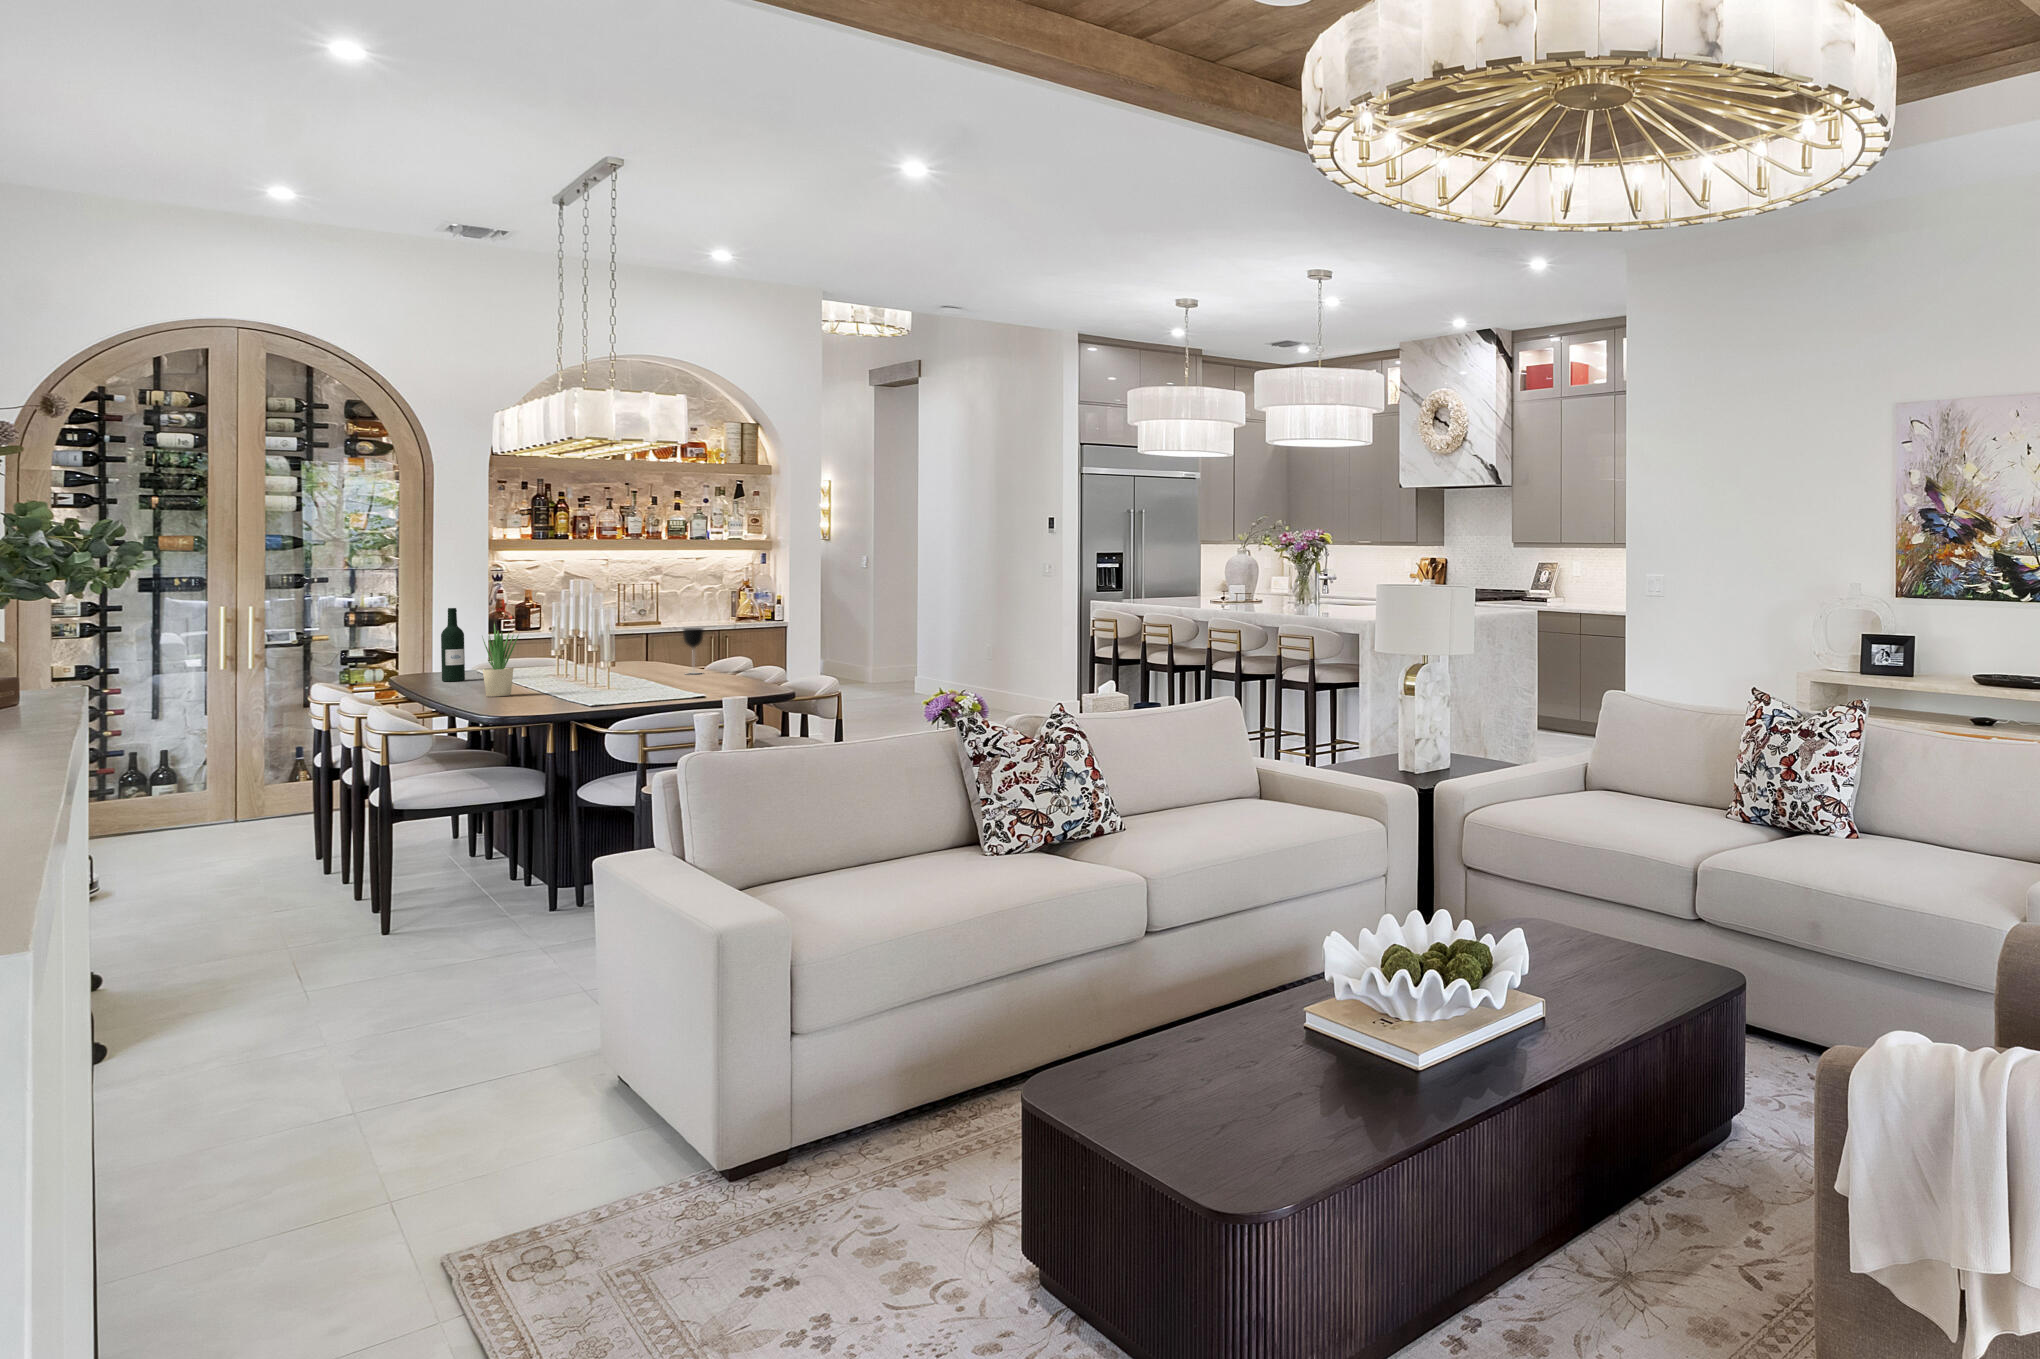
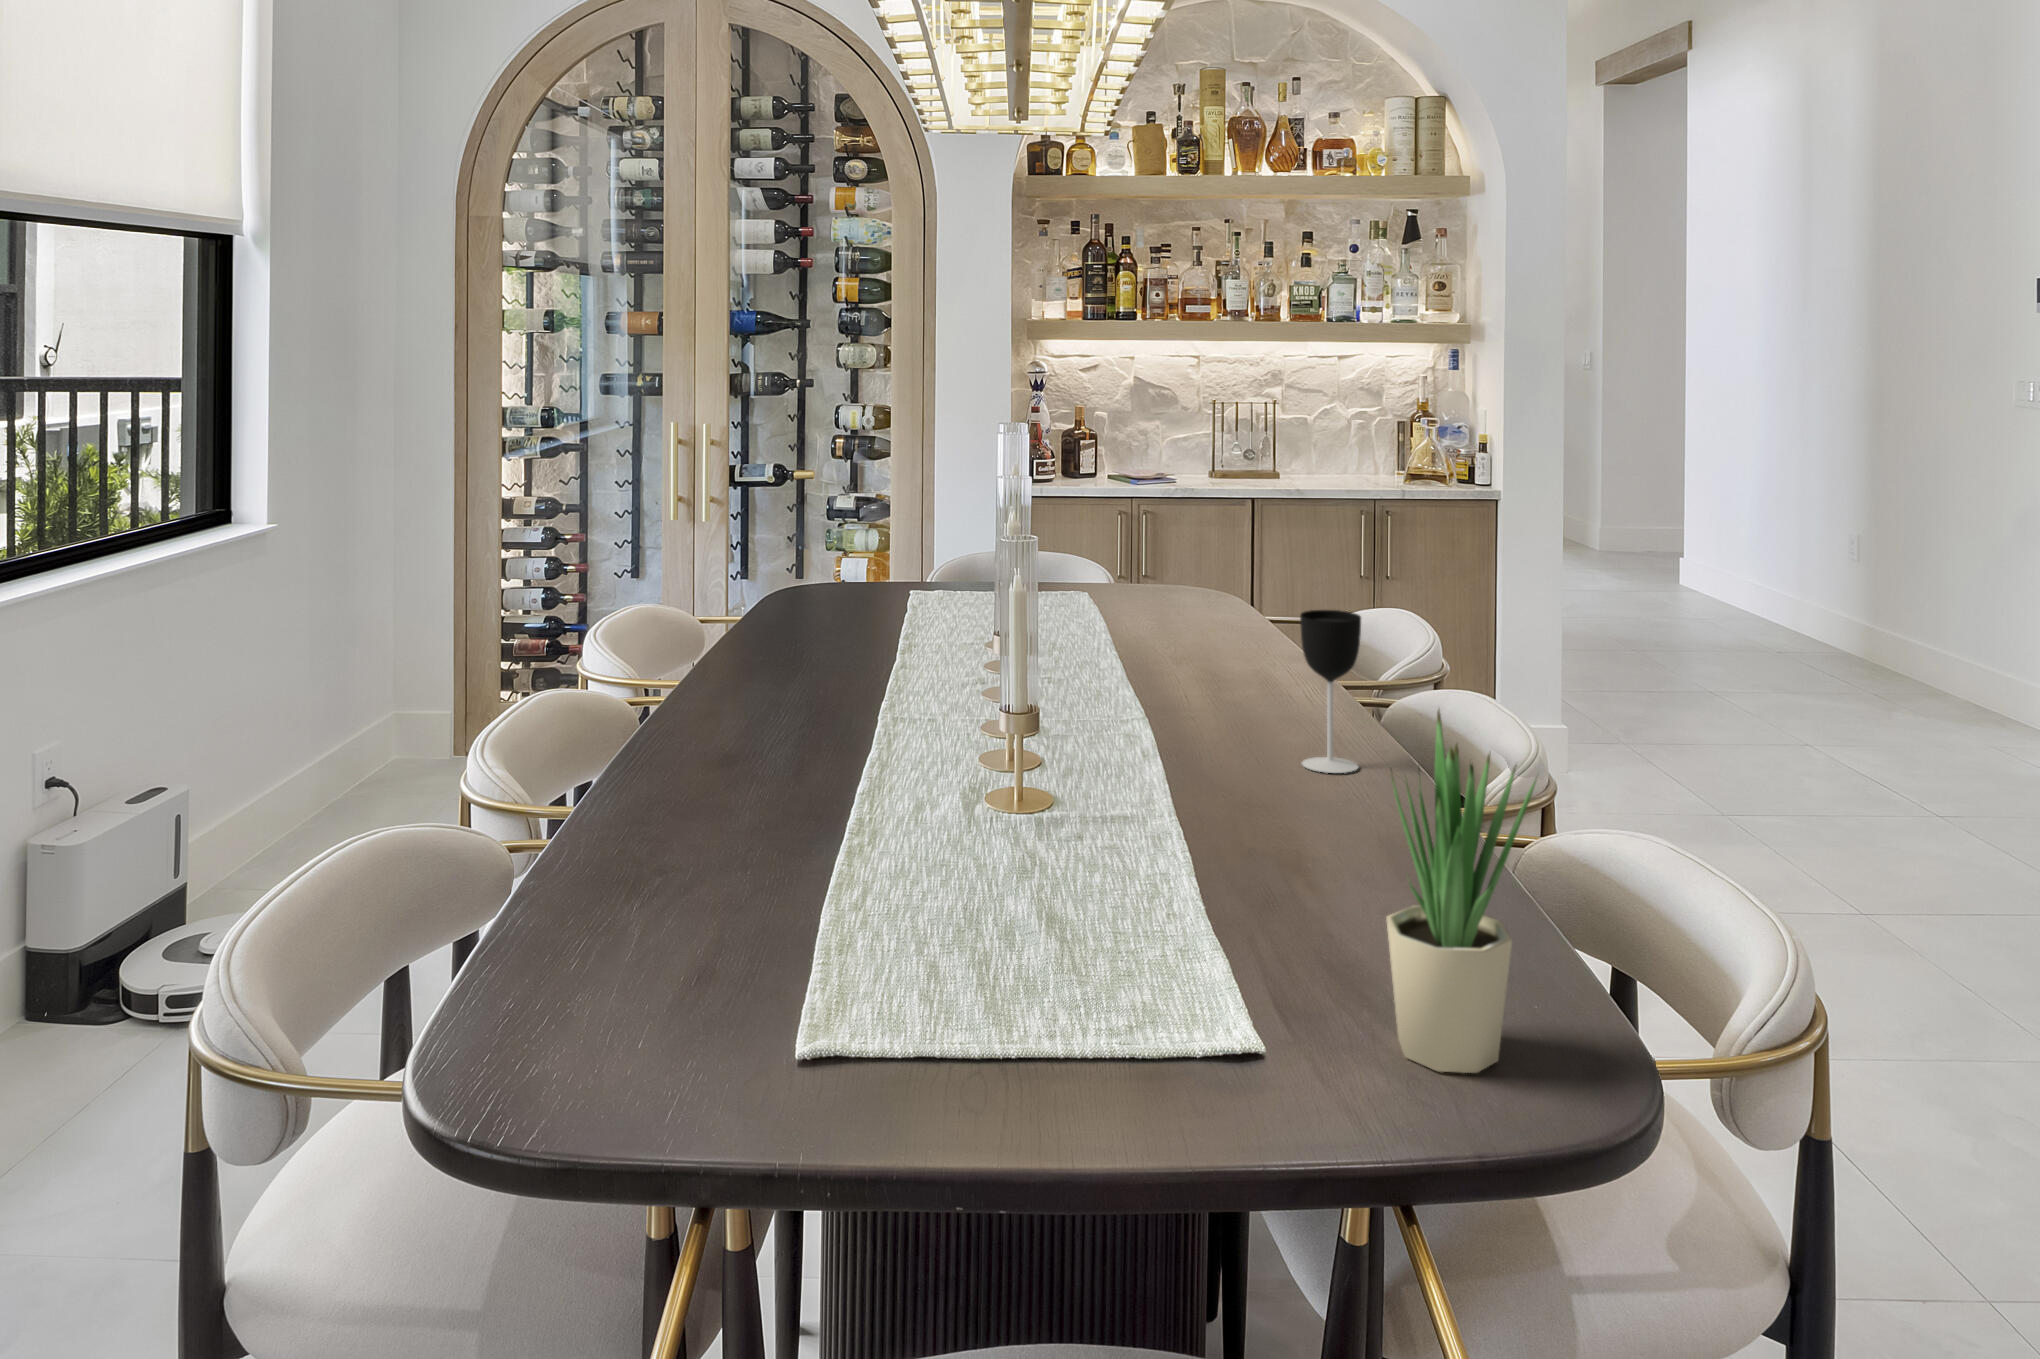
wine bottle: present [441,608,465,681] -> none [712,512,764,721]
potted plant: present [483,622,518,697] -> present [1386,709,1536,1073]

